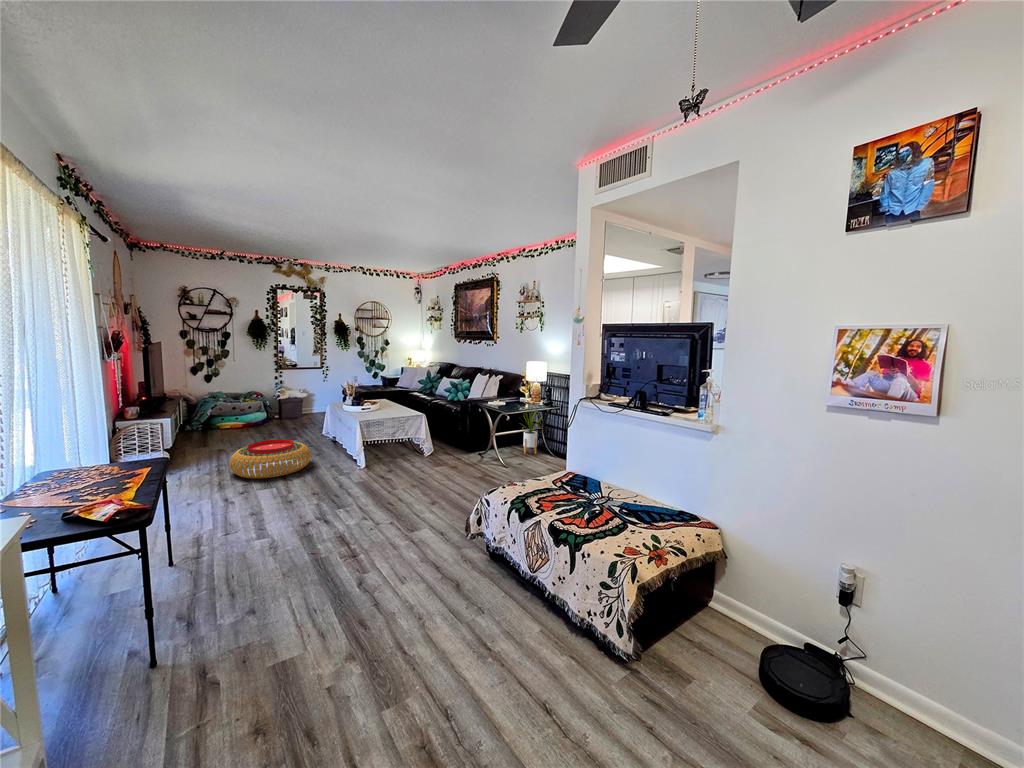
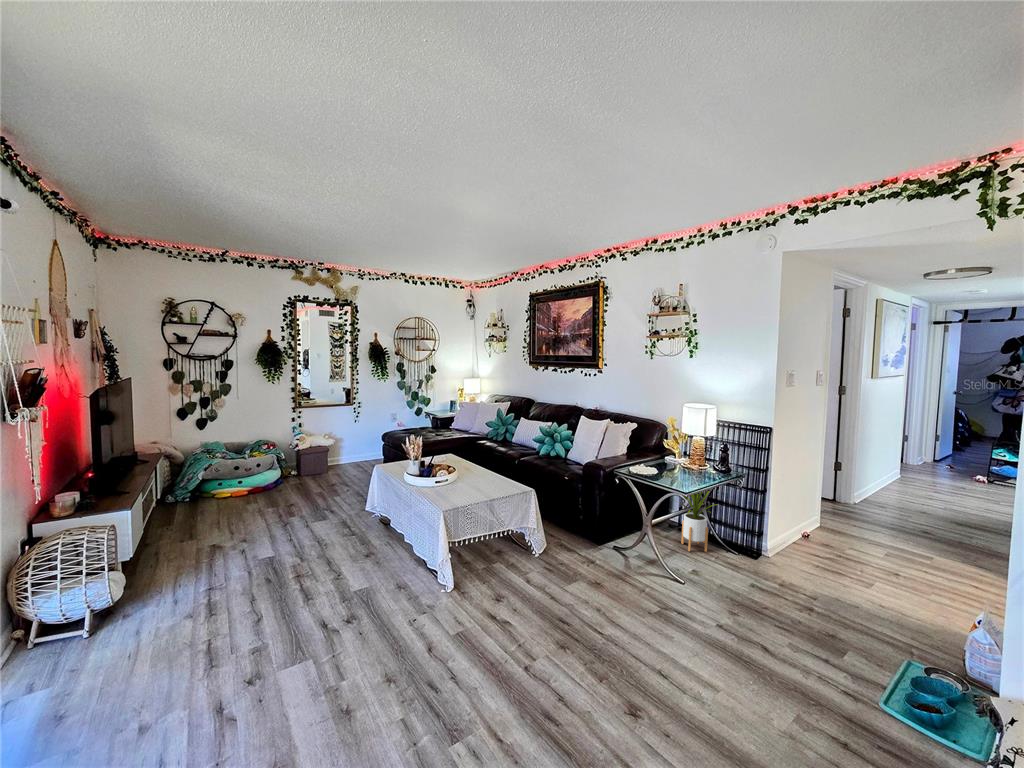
pouf: present [229,439,311,479] -> none [232,544,367,634]

